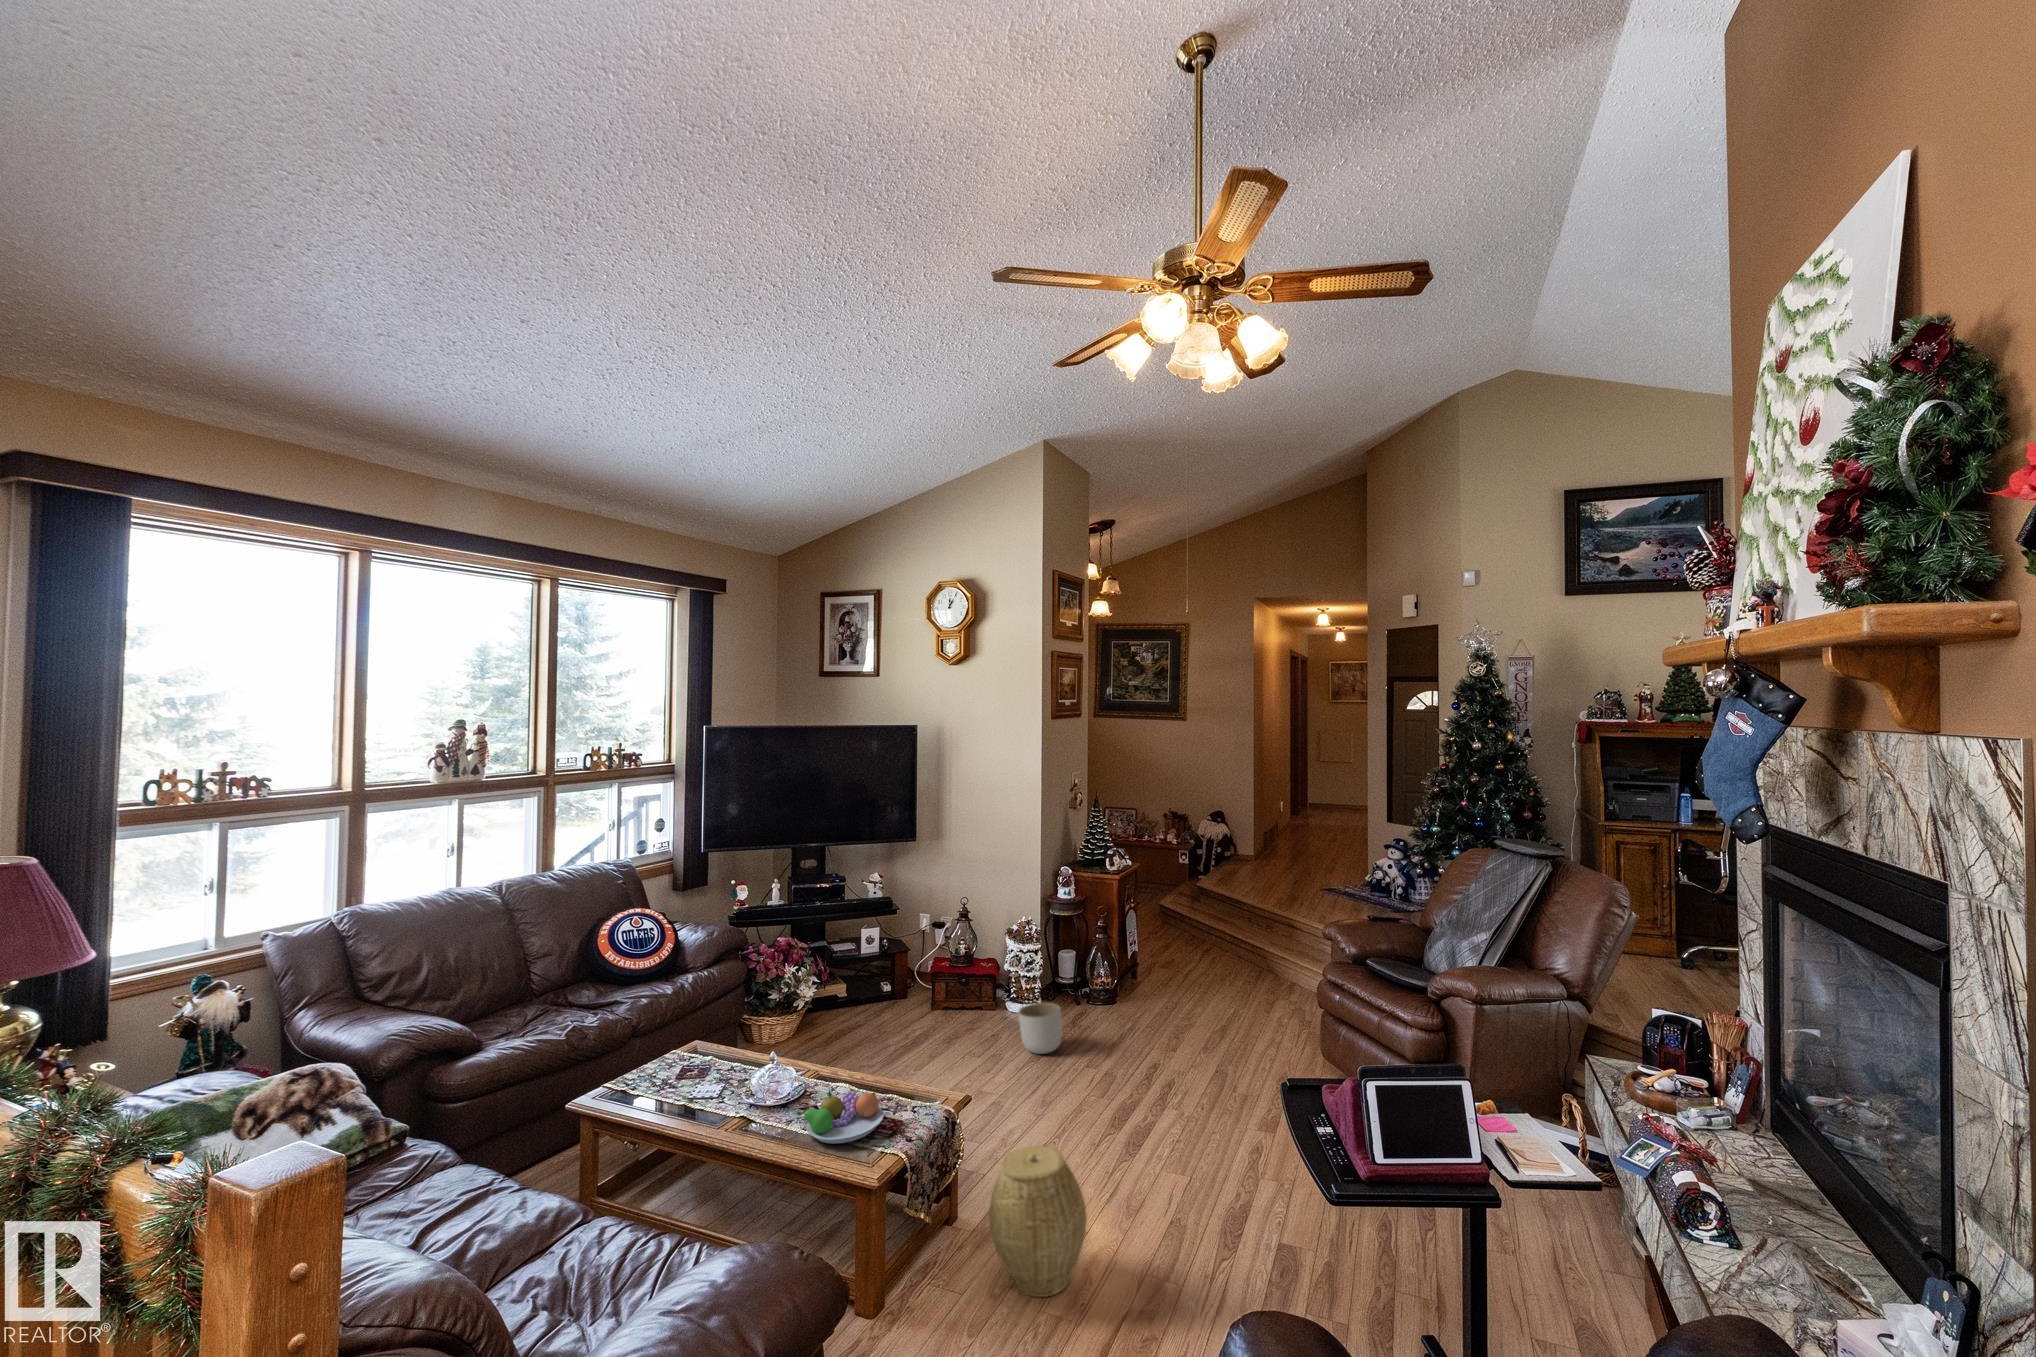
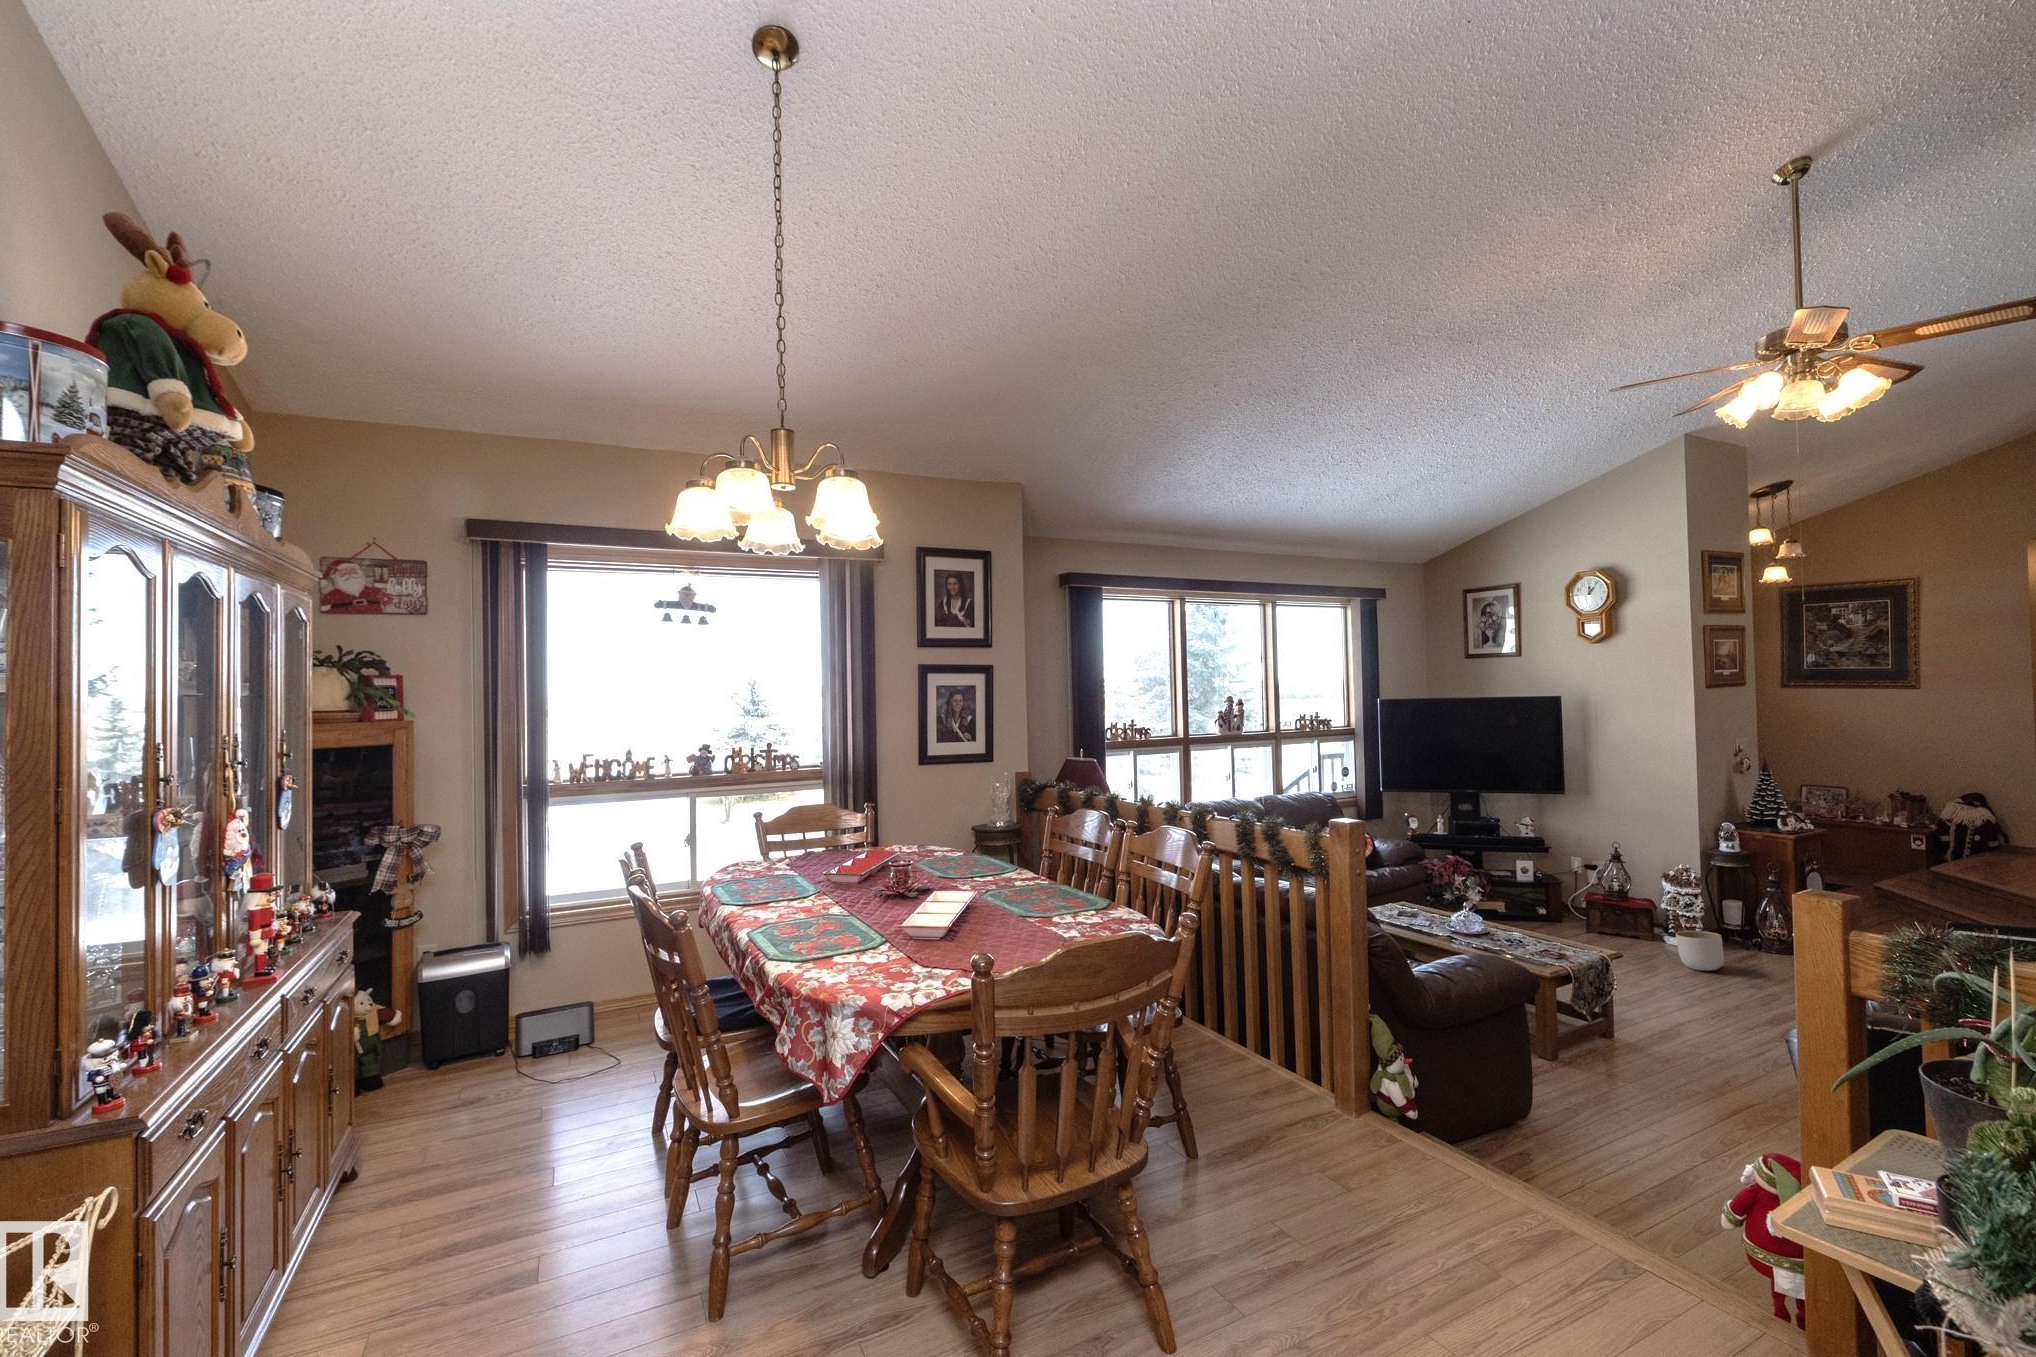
fruit bowl: present [797,1090,884,1144] -> none [1496,924,1559,951]
woven basket: present [989,1146,1087,1297] -> none [1645,979,1728,1070]

